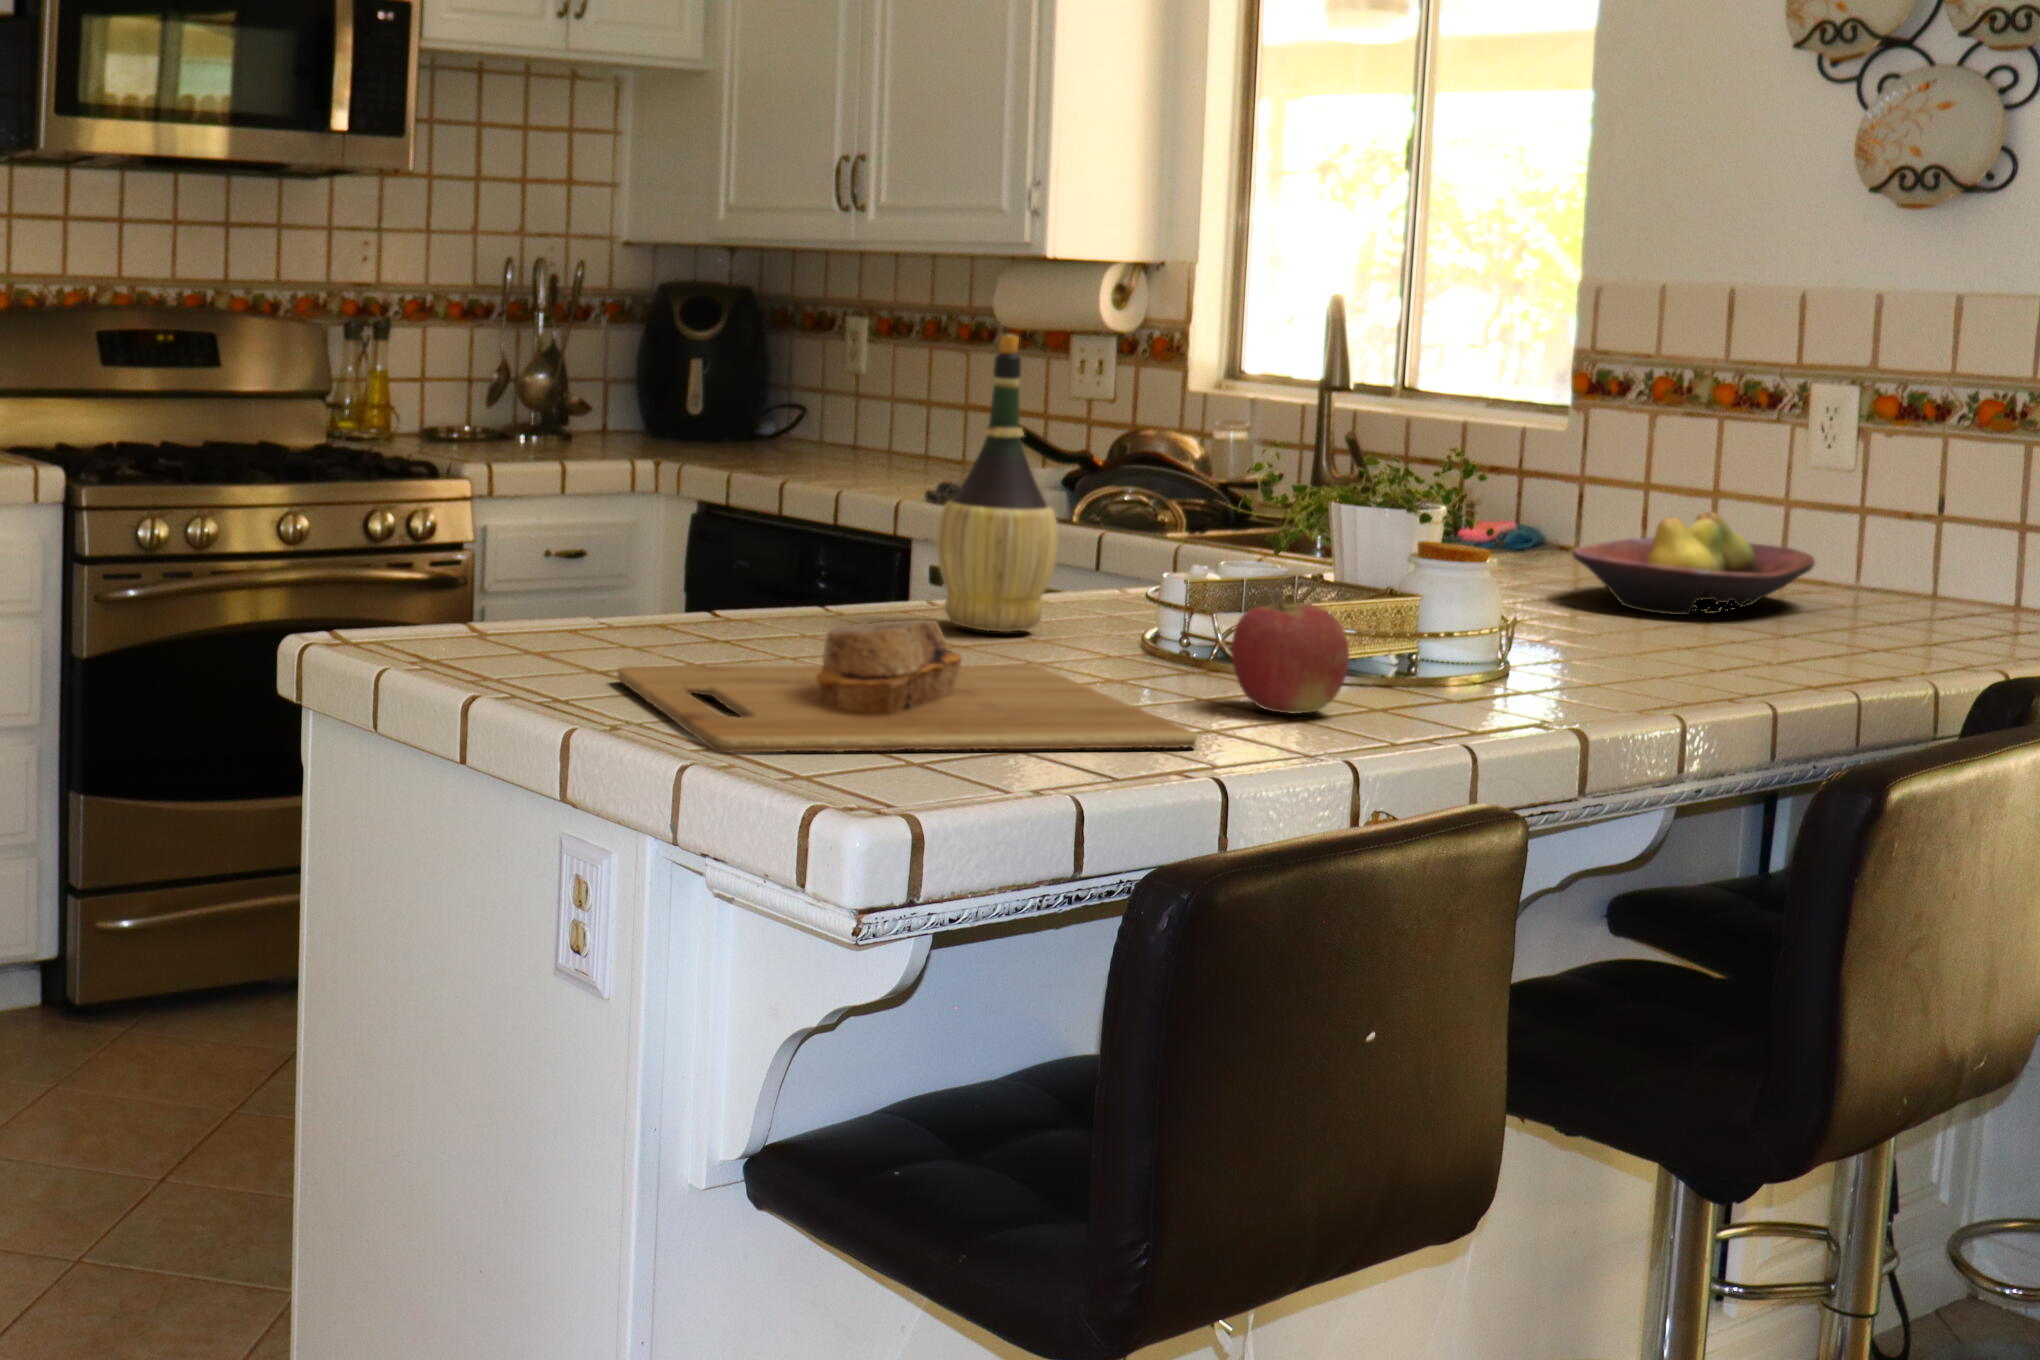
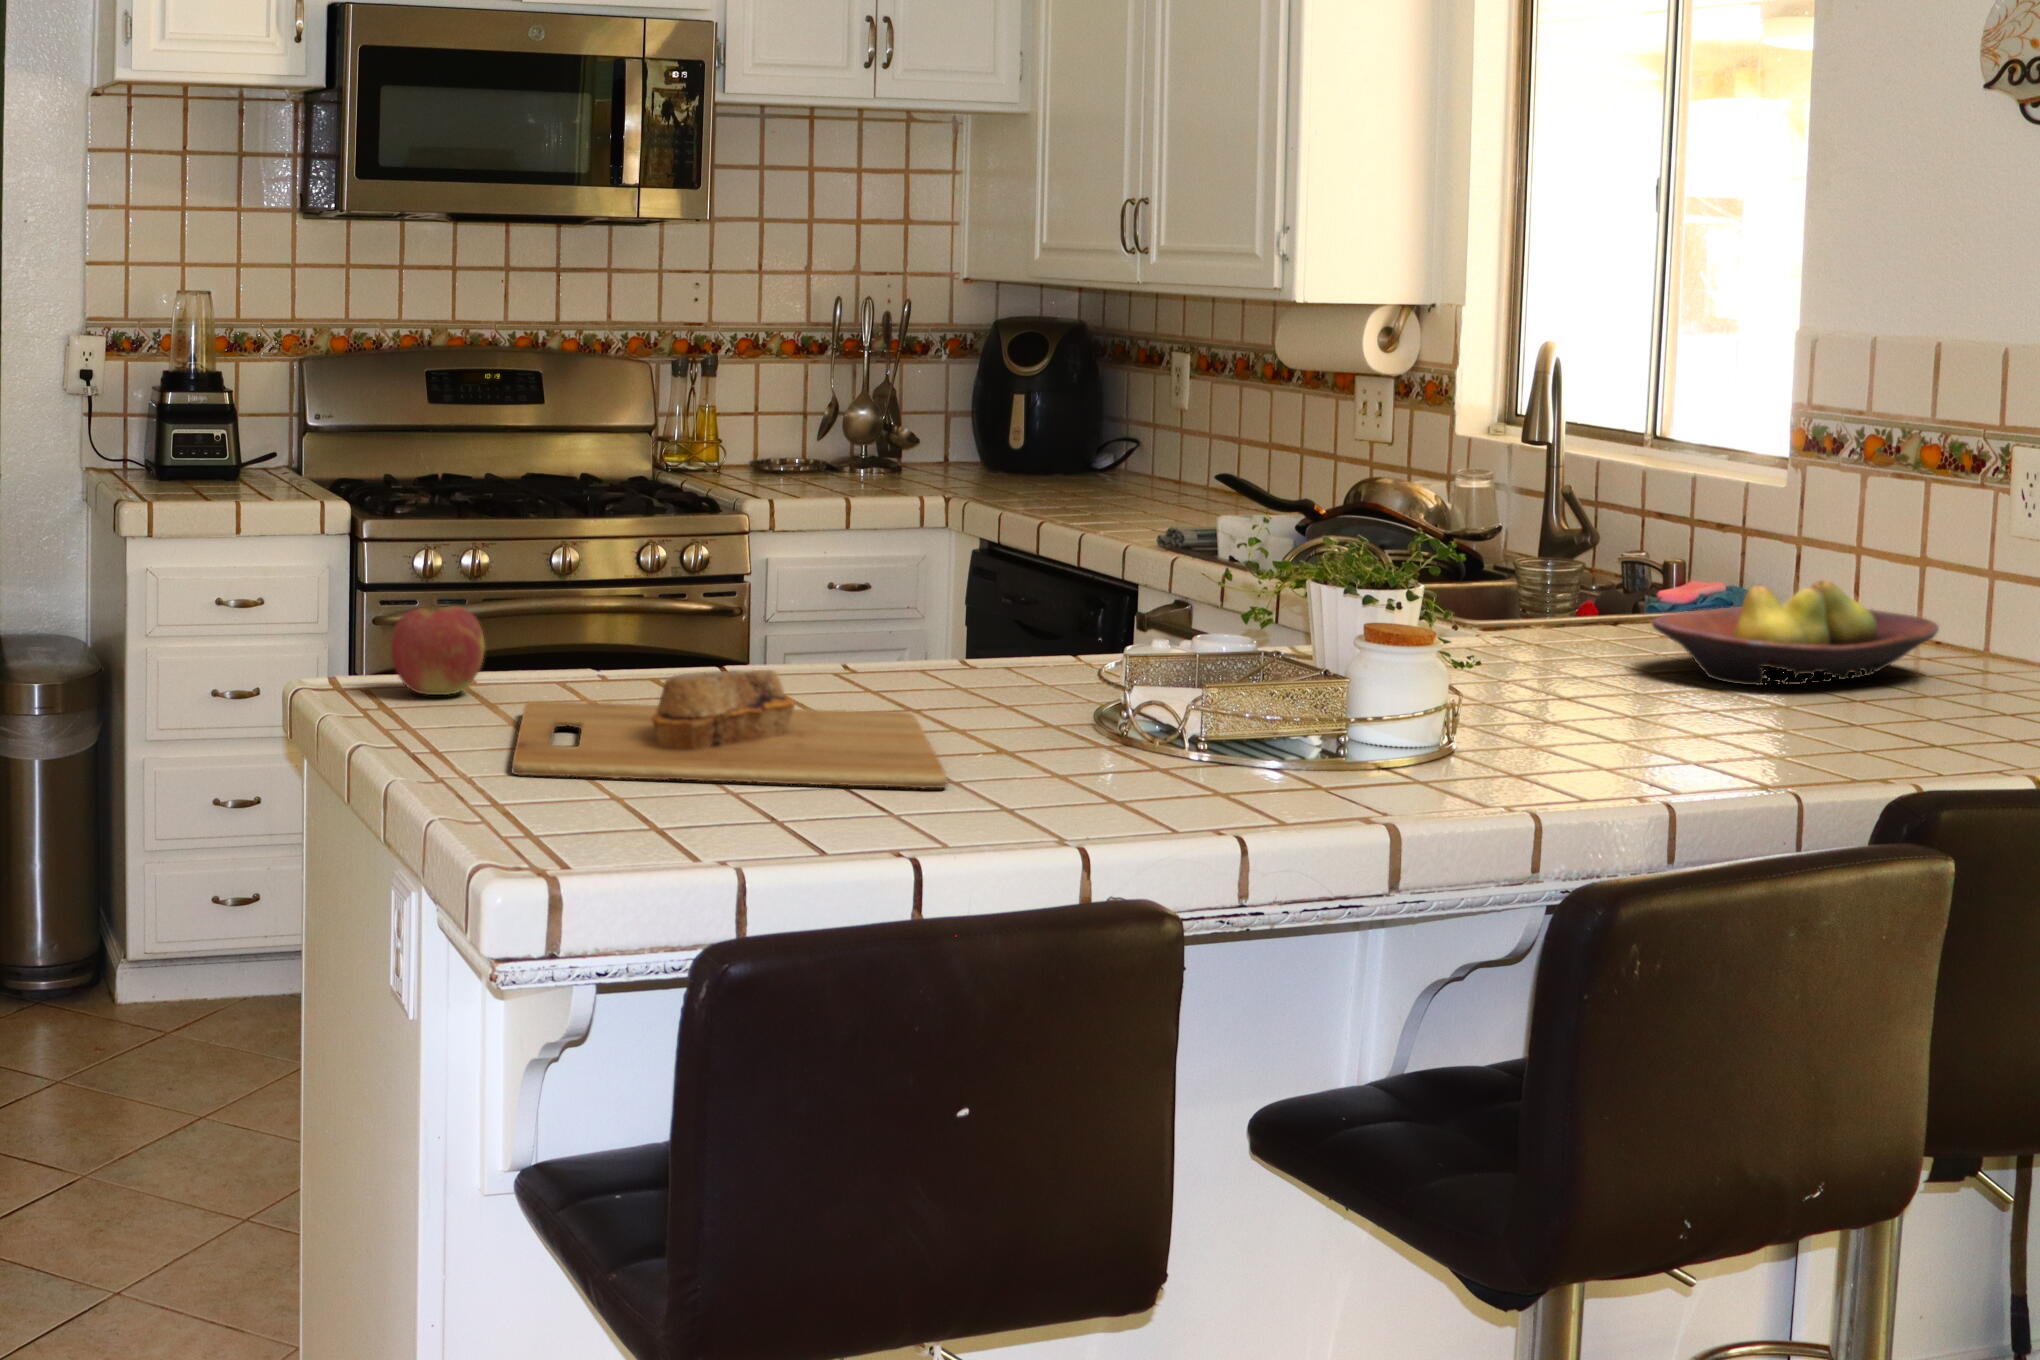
wine bottle: present [937,334,1058,632] -> none [912,410,1021,681]
apple: present [1232,591,1349,714] -> present [391,596,485,695]

